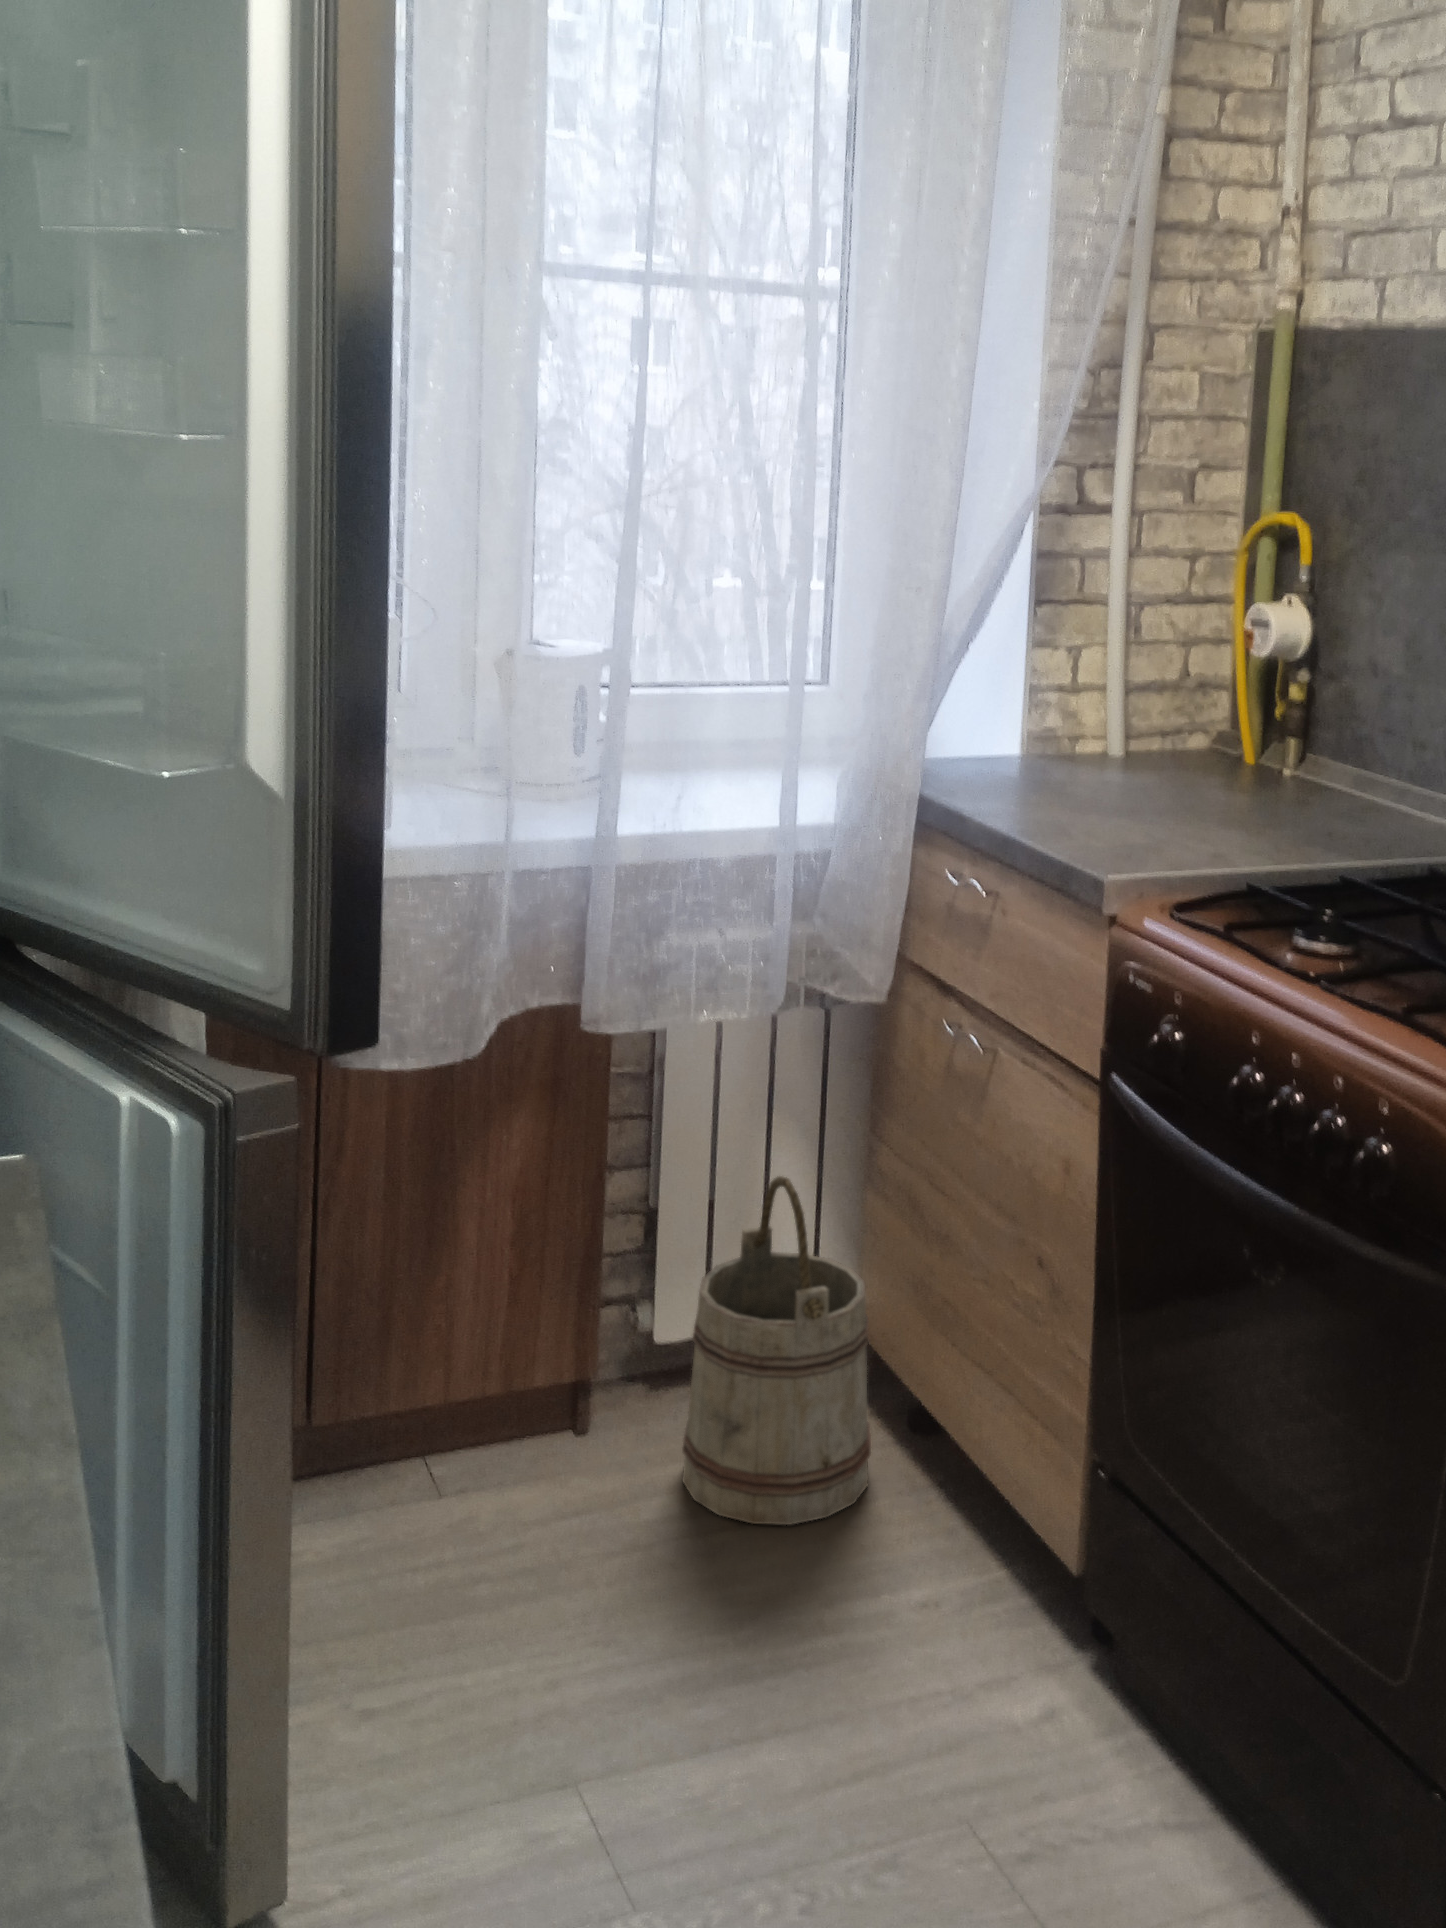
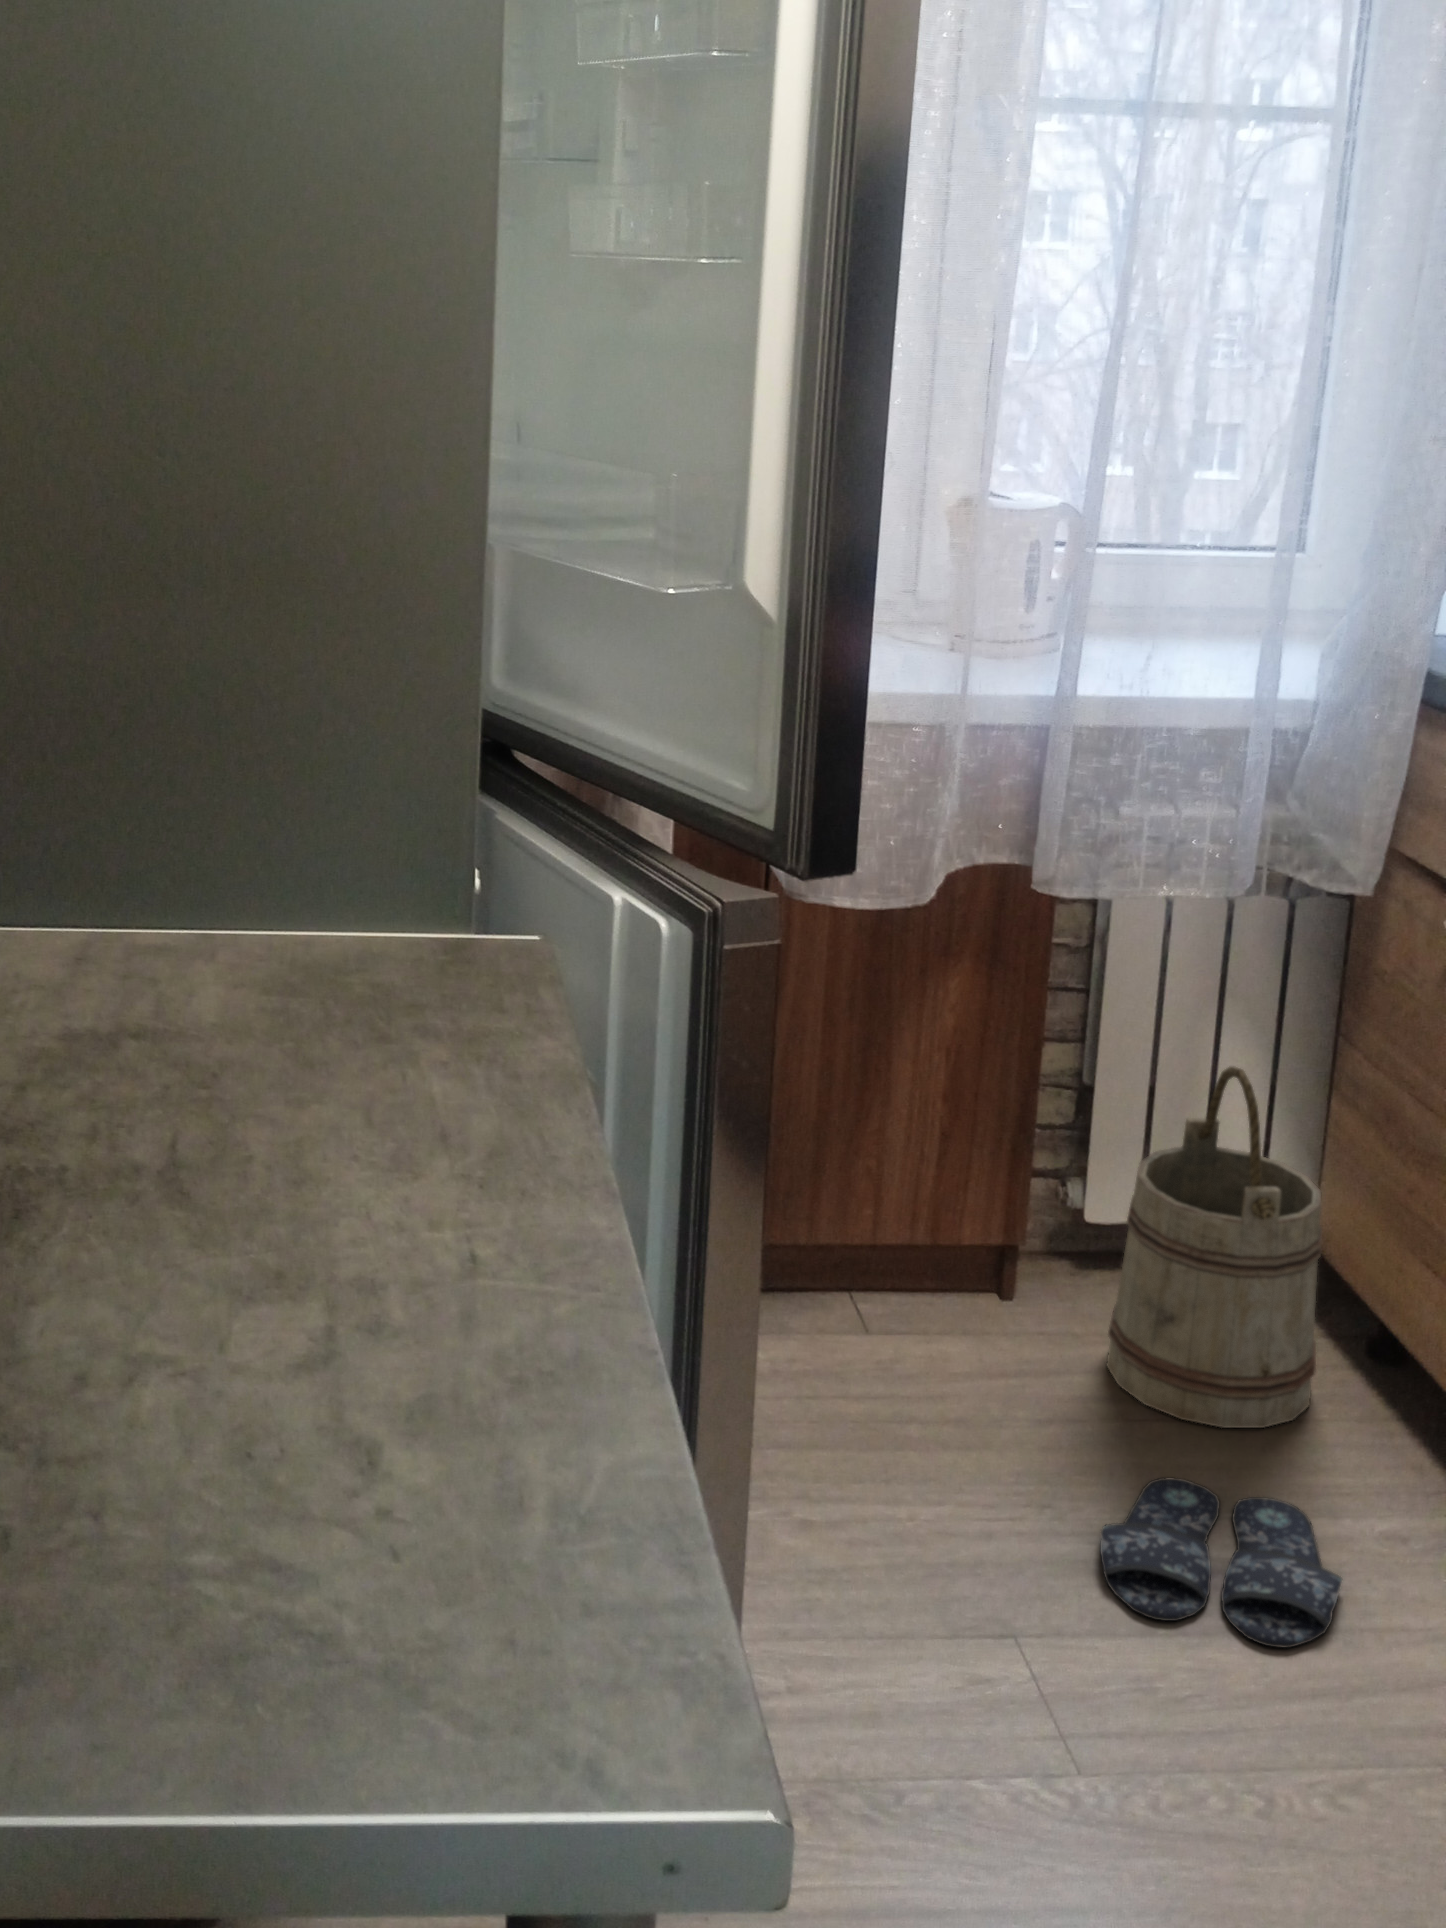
slippers: none [679,1587,904,1748] -> present [1100,1478,1342,1648]

